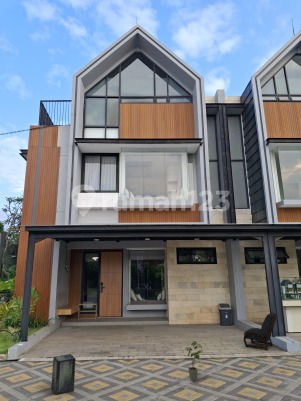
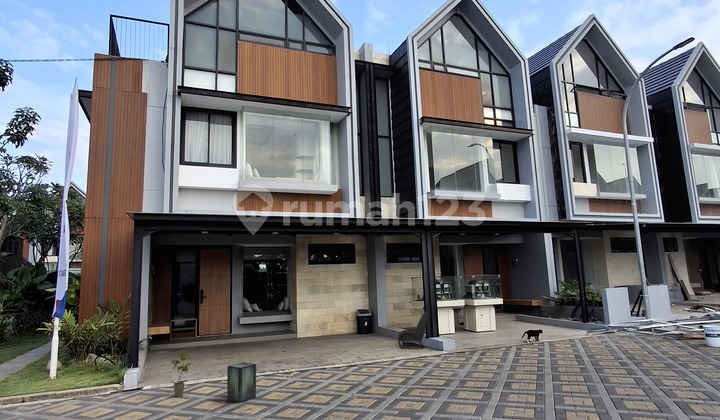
house plant: present [185,341,202,381] -> present [171,352,192,397]

